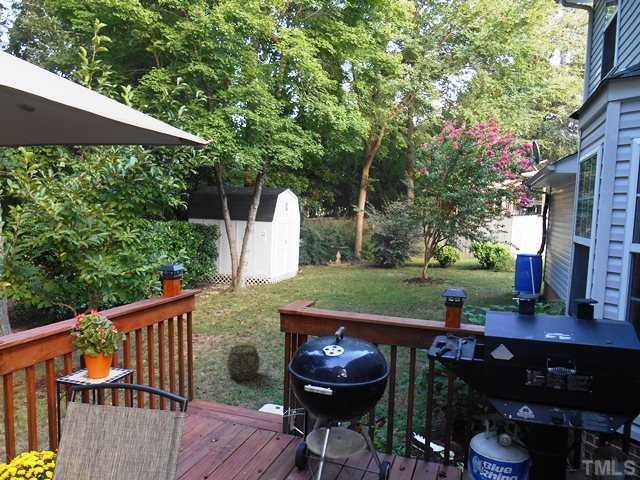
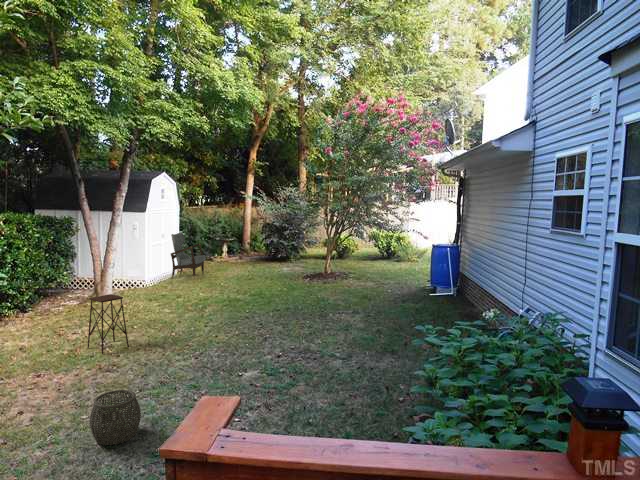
armchair: none [291,240,320,280] -> present [171,233,206,279]
side table: none [226,284,255,327] -> present [87,294,129,354]

